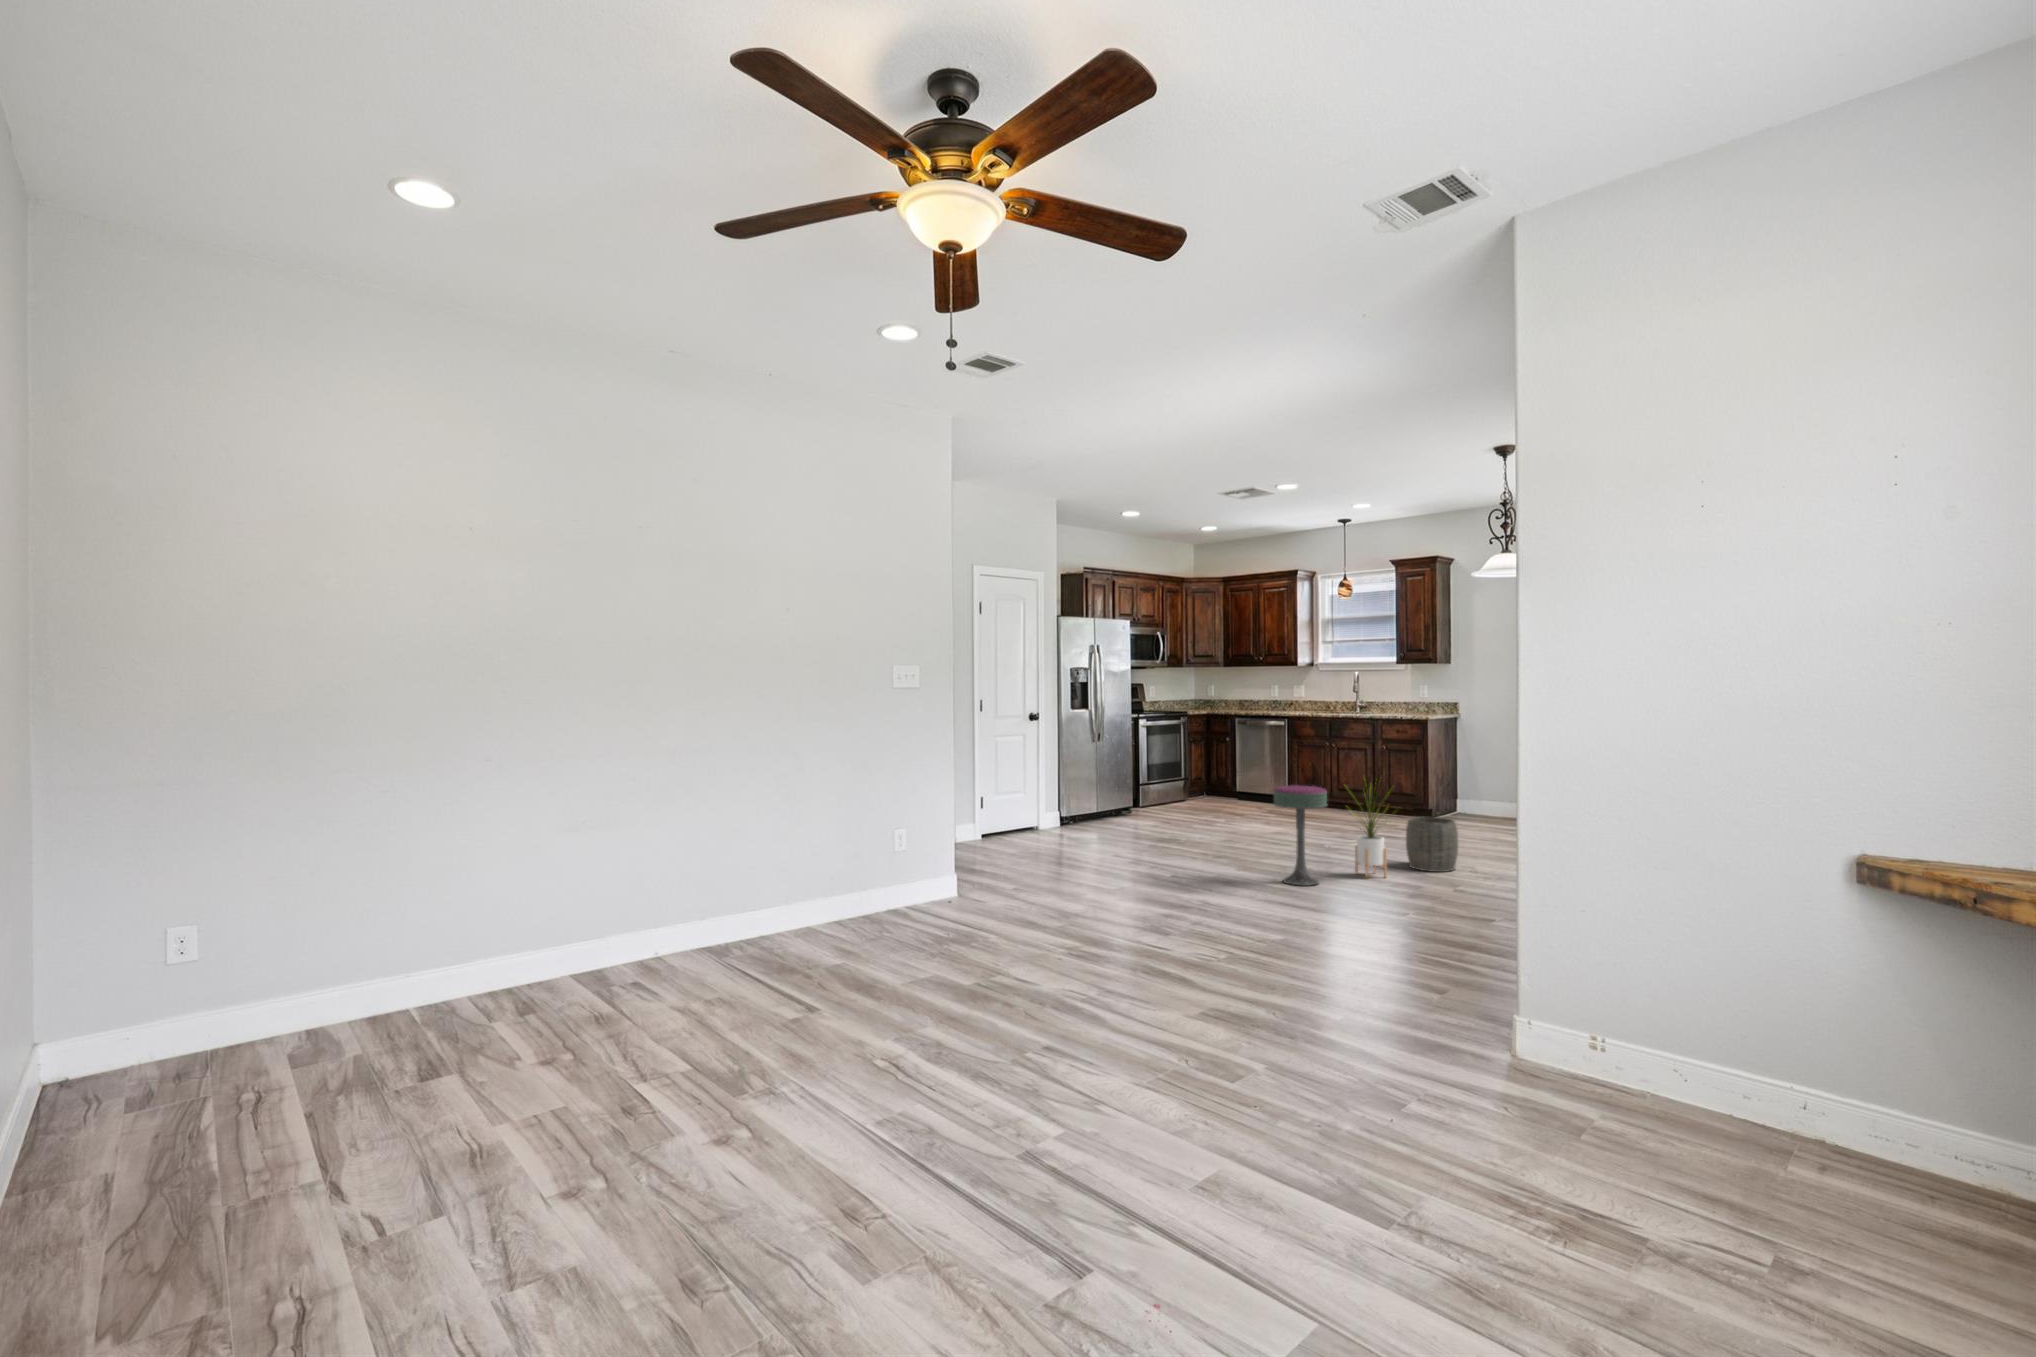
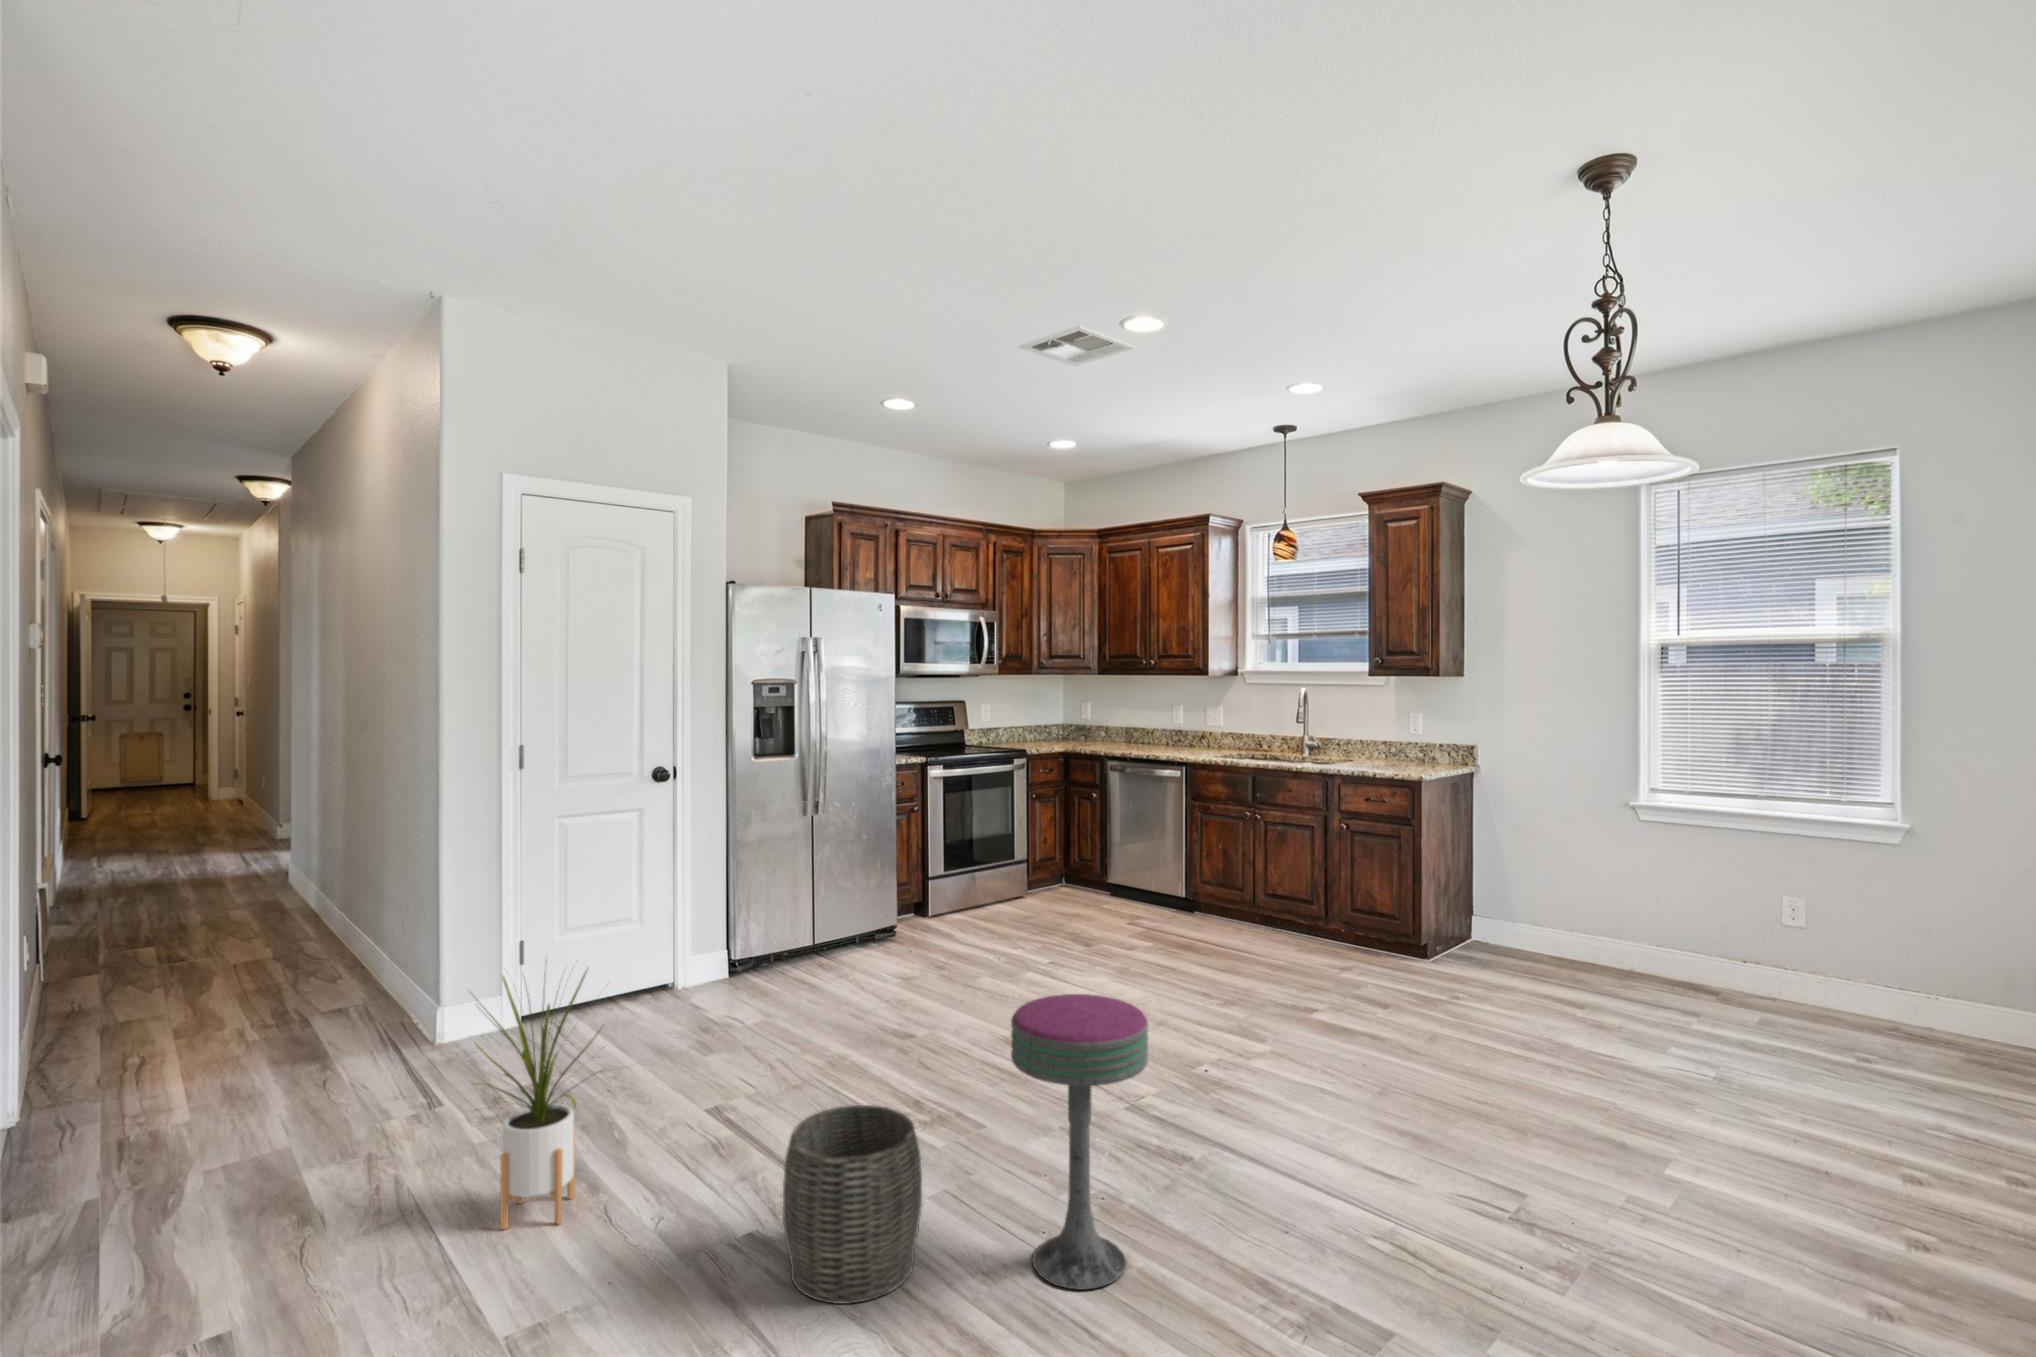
house plant: present [1352,792,1389,877] -> present [477,971,604,1230]
woven basket: present [1406,817,1458,872] -> present [783,1105,922,1304]

